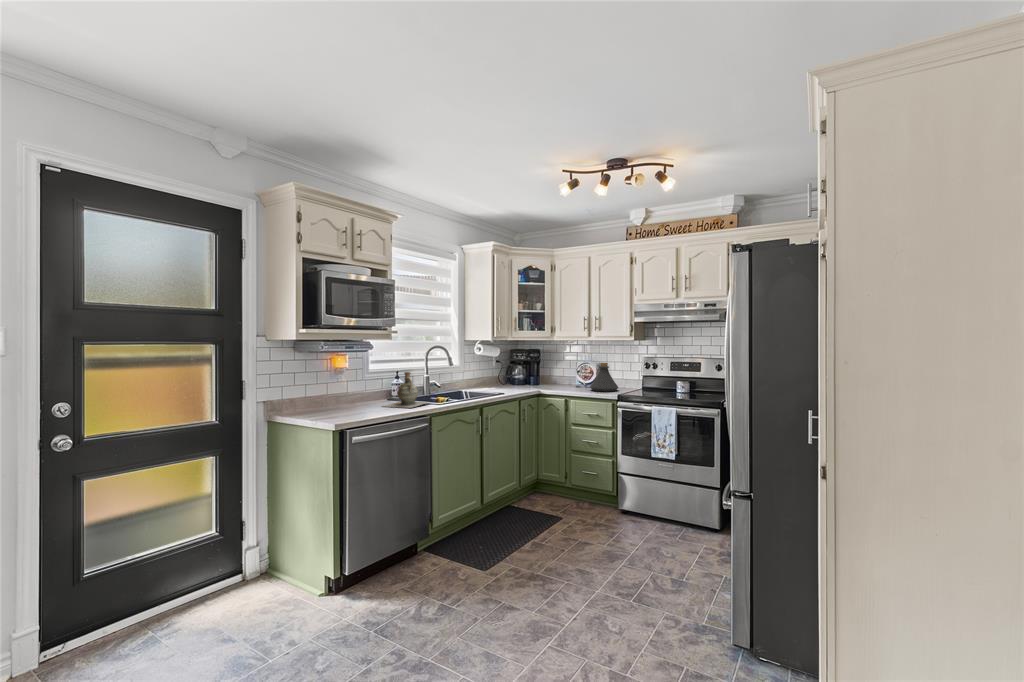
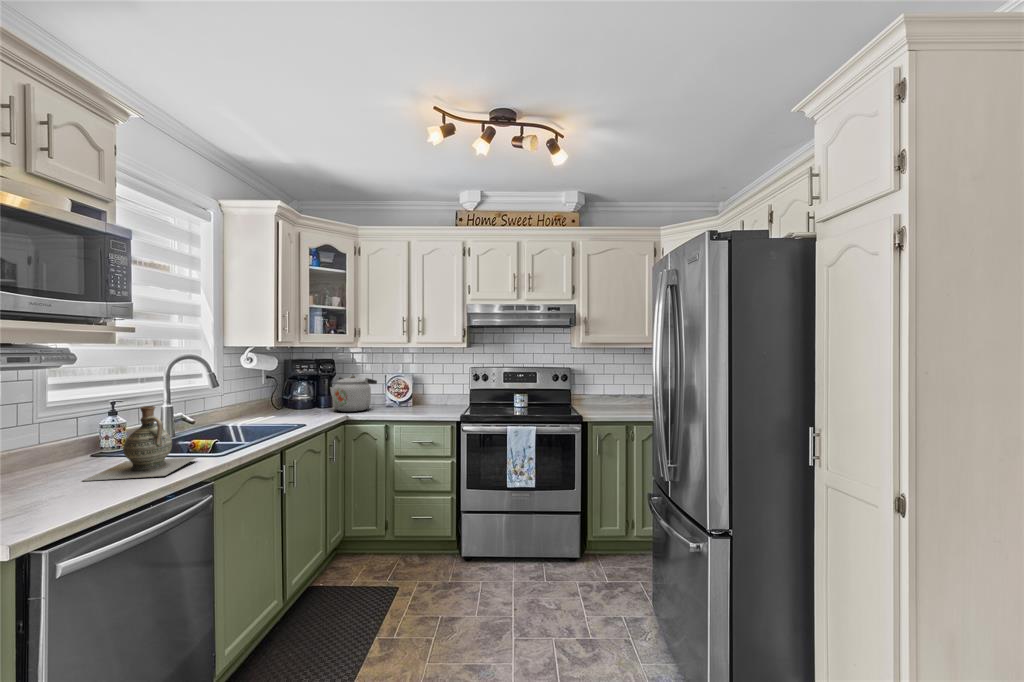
kettle: none [534,362,566,388] -> present [330,375,377,412]
bottle: present [590,363,618,392] -> none [413,374,448,411]

